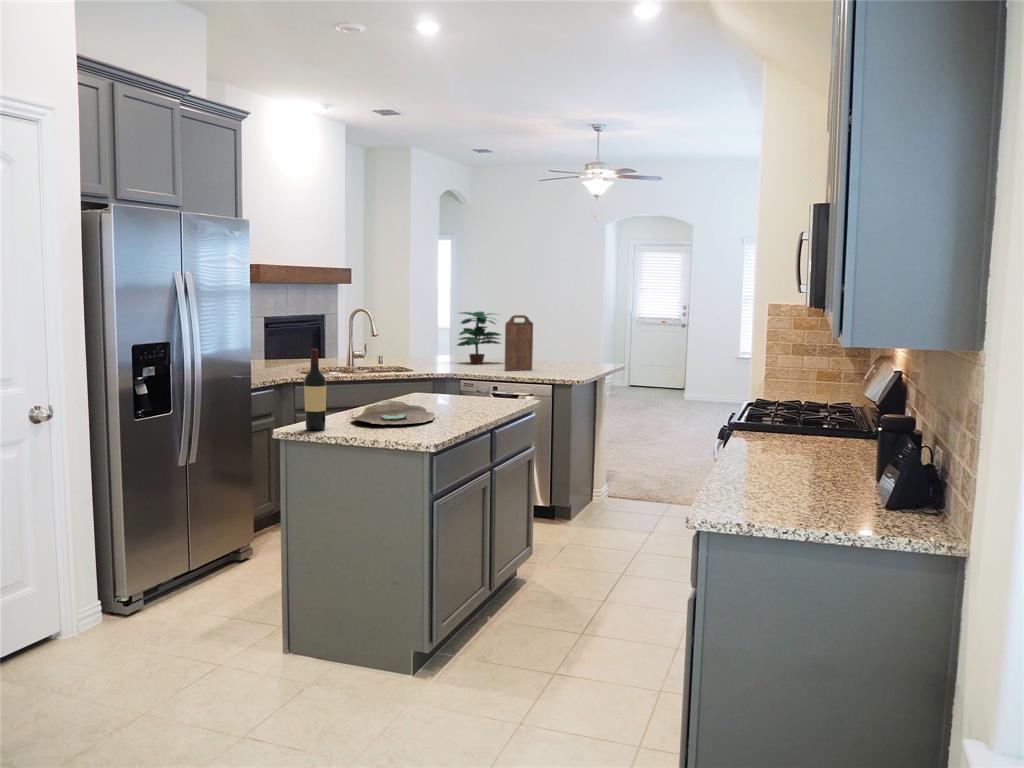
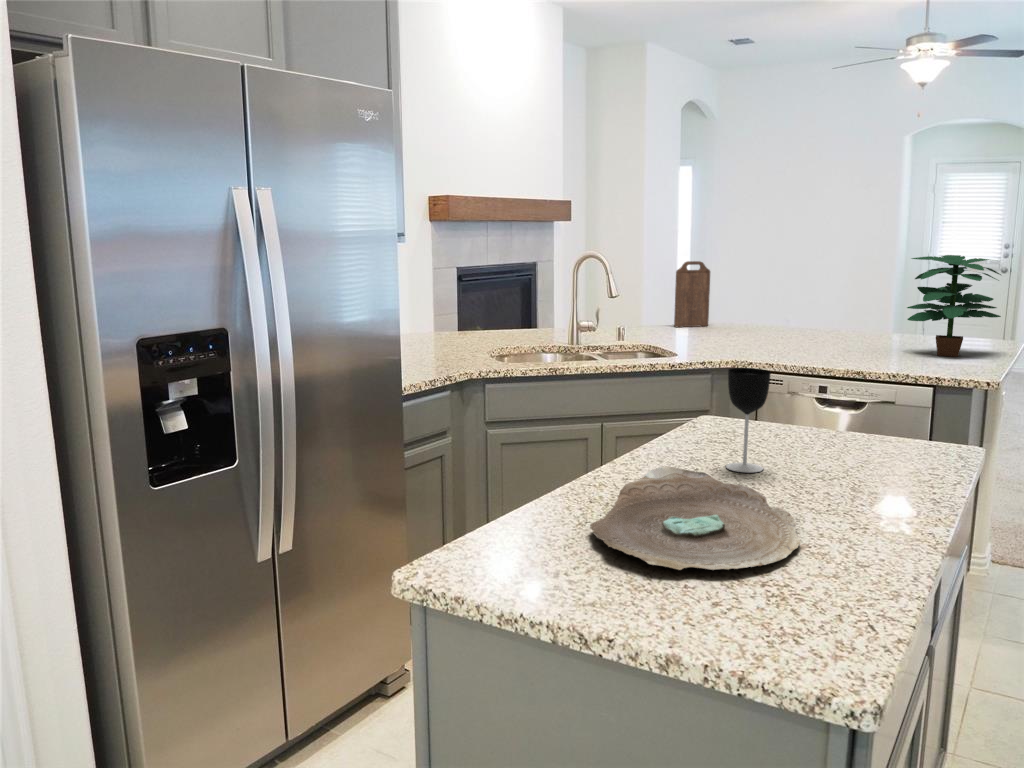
potted plant: present [457,312,501,364] -> present [907,255,1001,357]
cutting board: present [505,315,533,371] -> present [674,261,710,327]
wine bottle: present [304,349,326,430] -> none [475,367,531,580]
wine glass: none [417,360,435,407] -> present [726,368,771,473]

